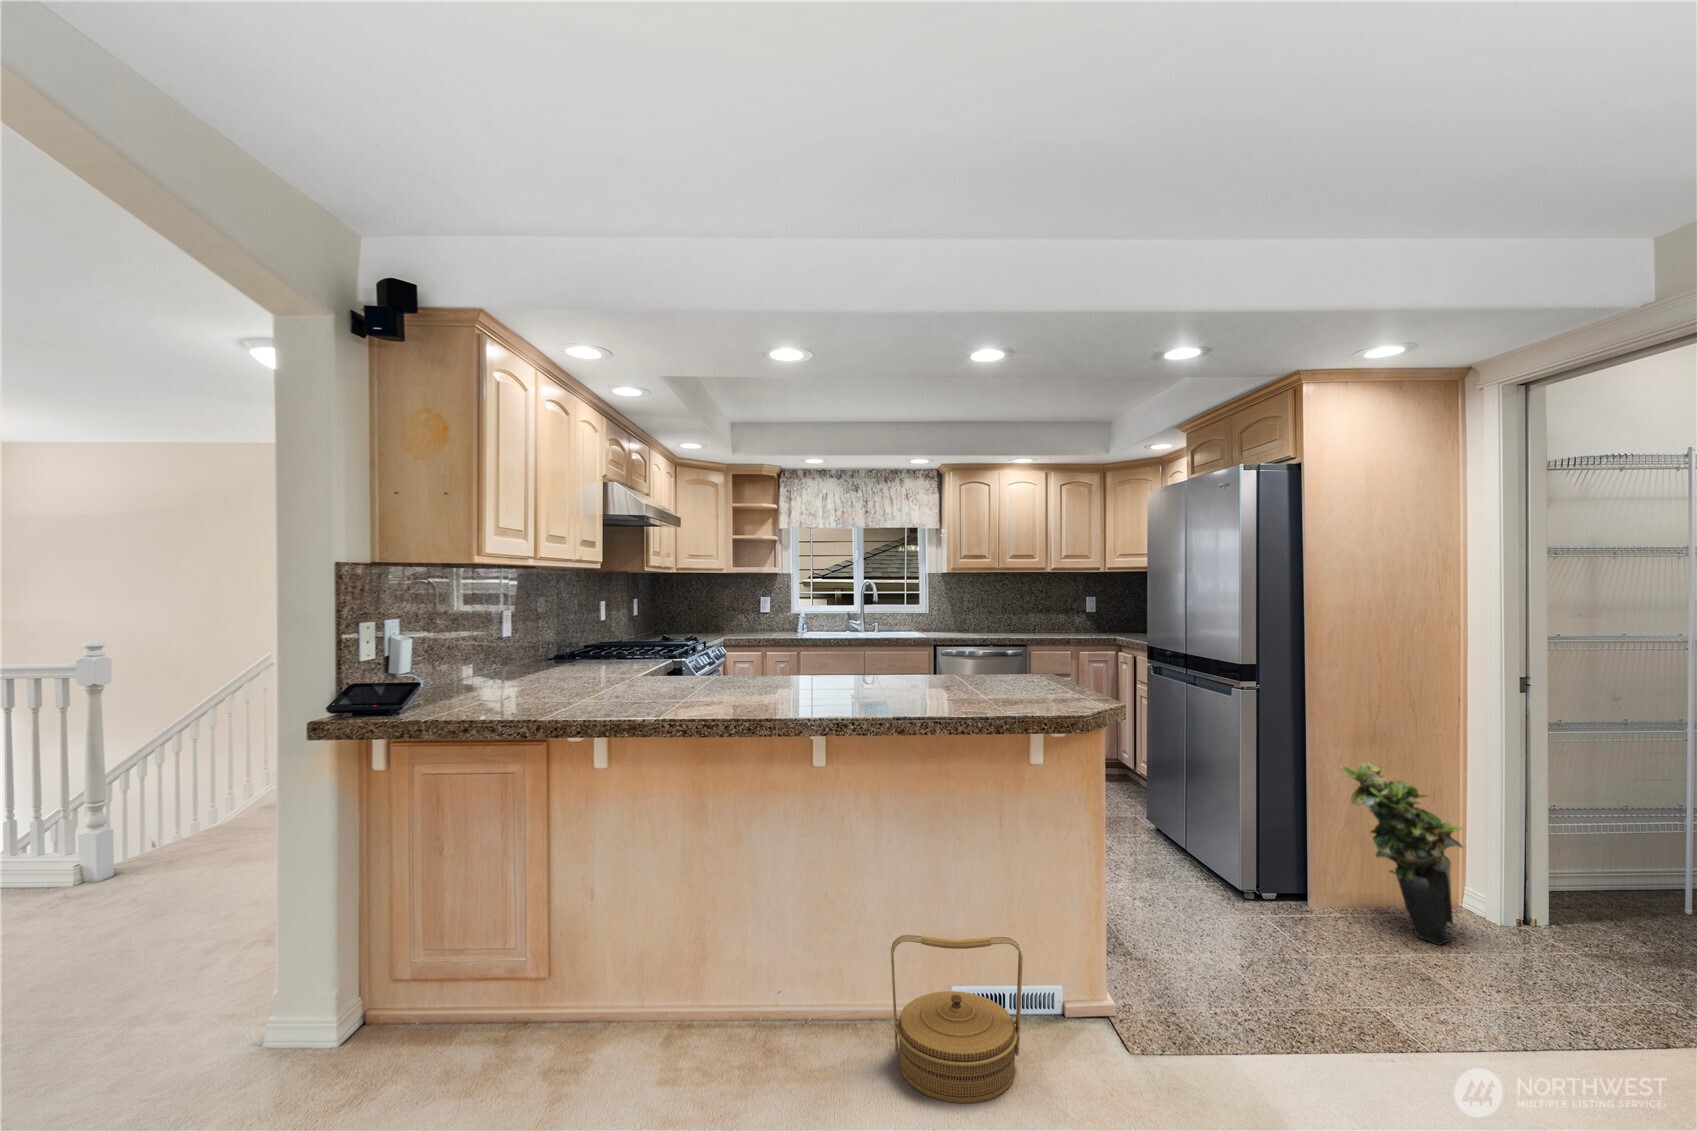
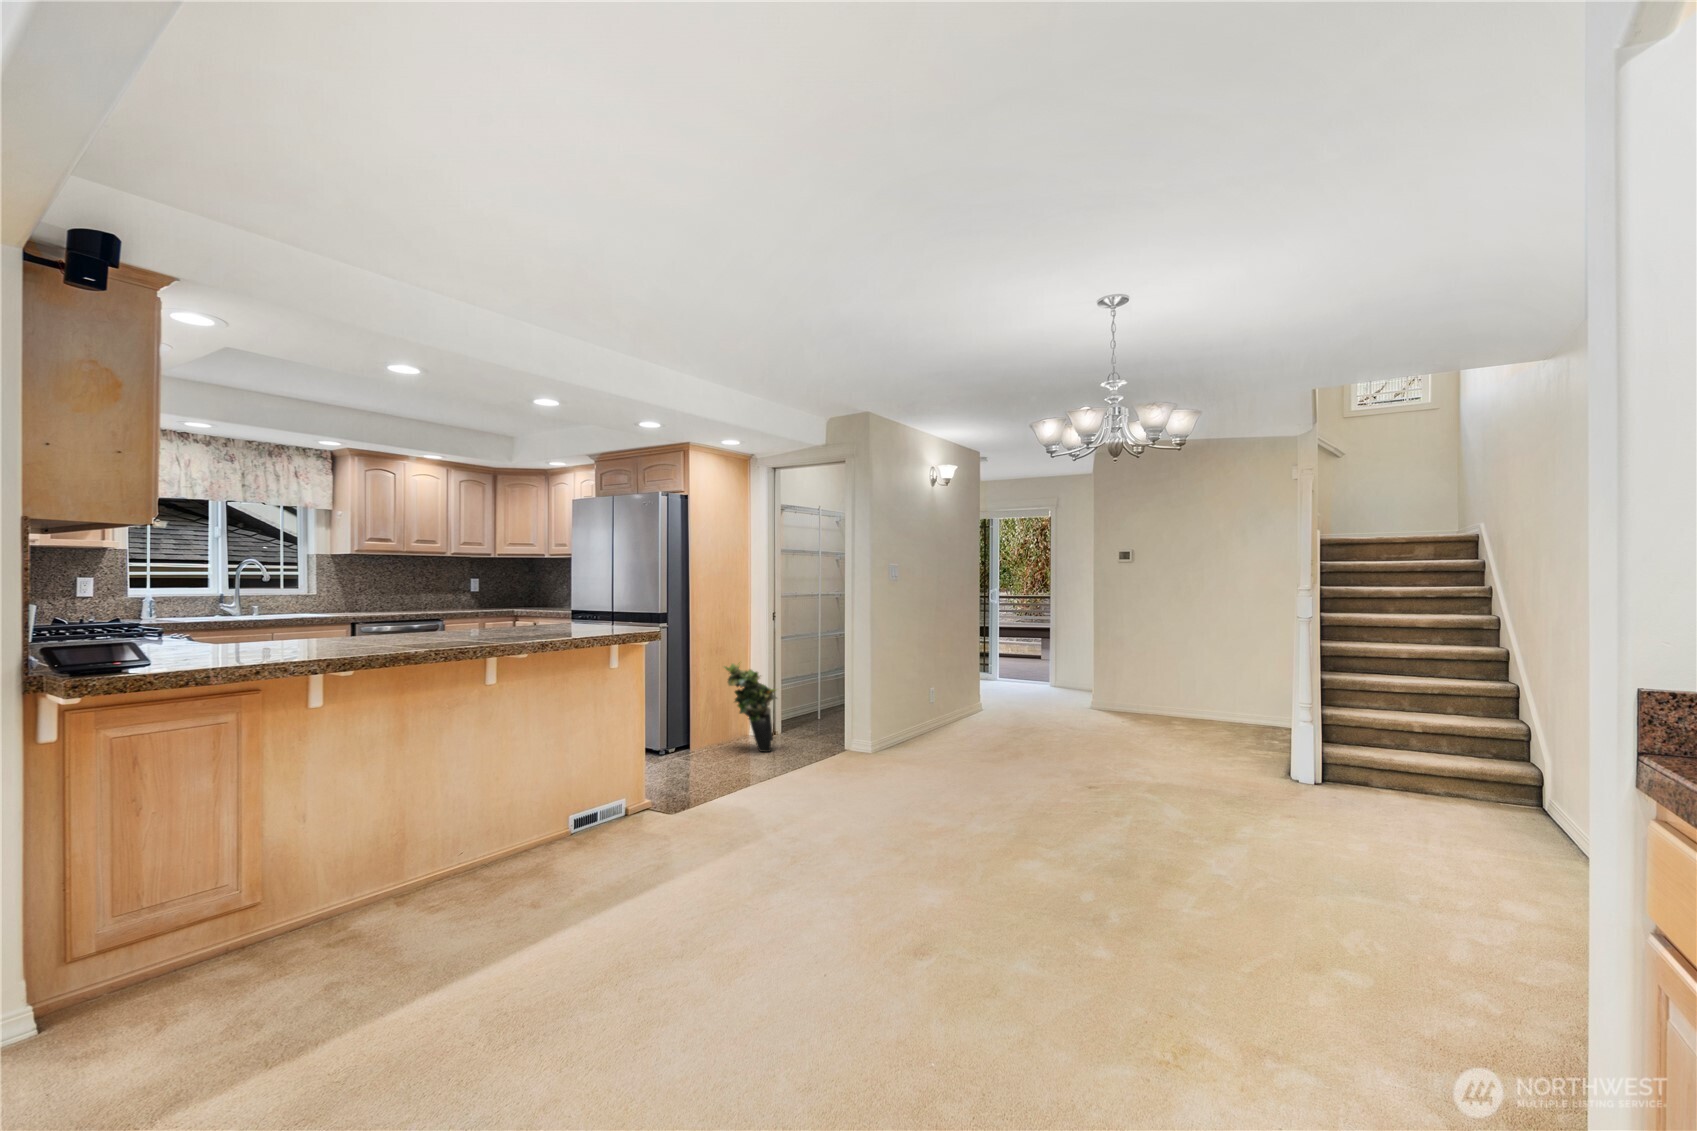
basket: present [891,935,1023,1104] -> none [581,761,655,857]

